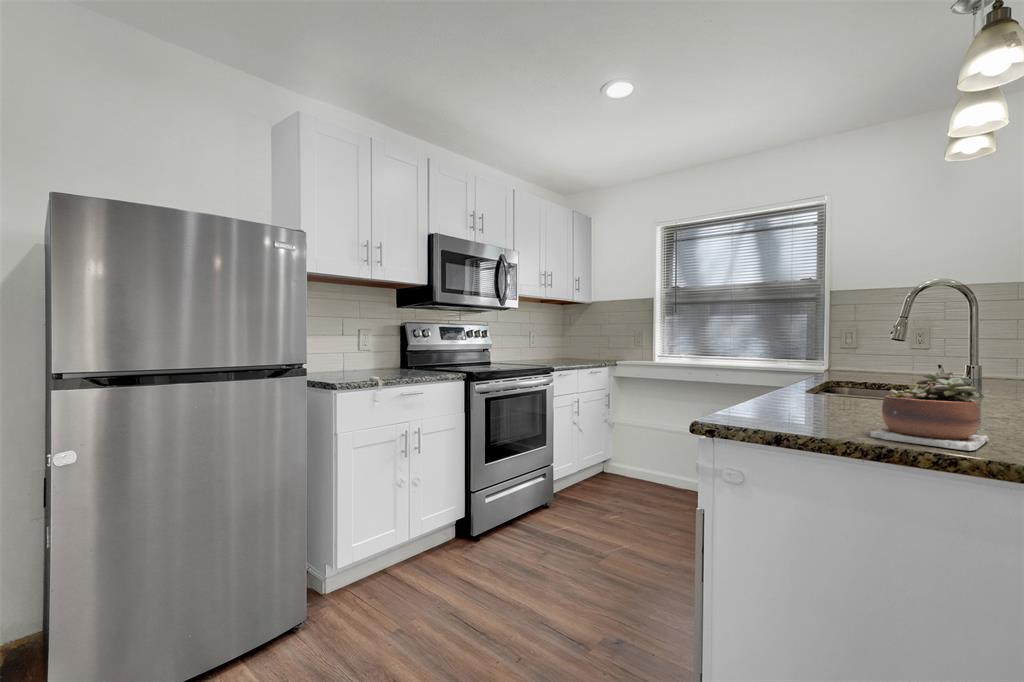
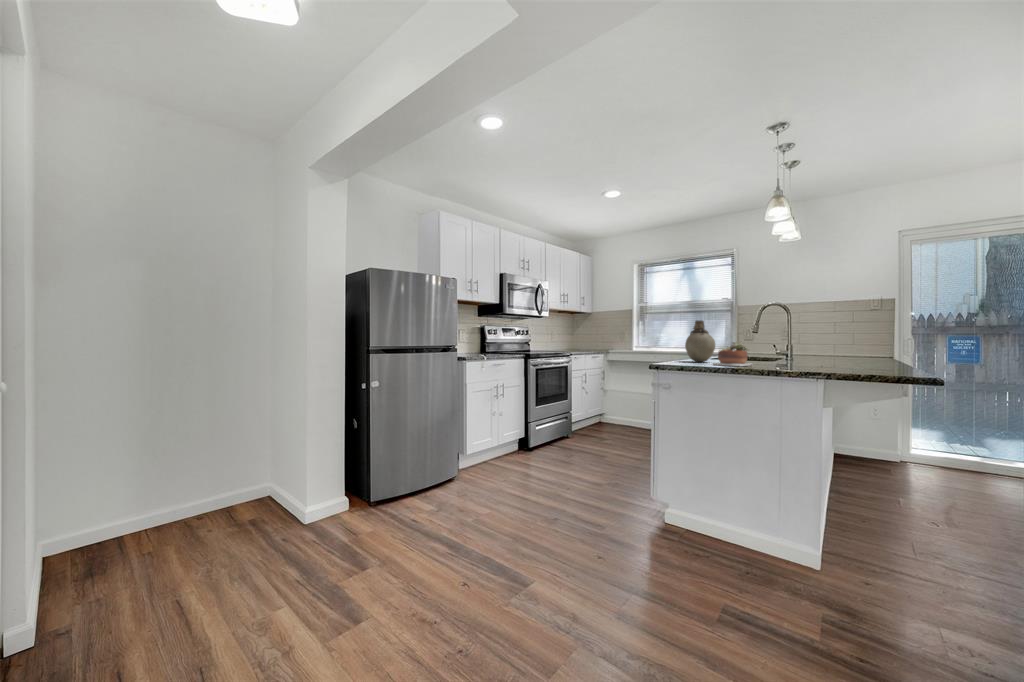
vase: none [777,314,857,416] -> present [685,320,715,362]

